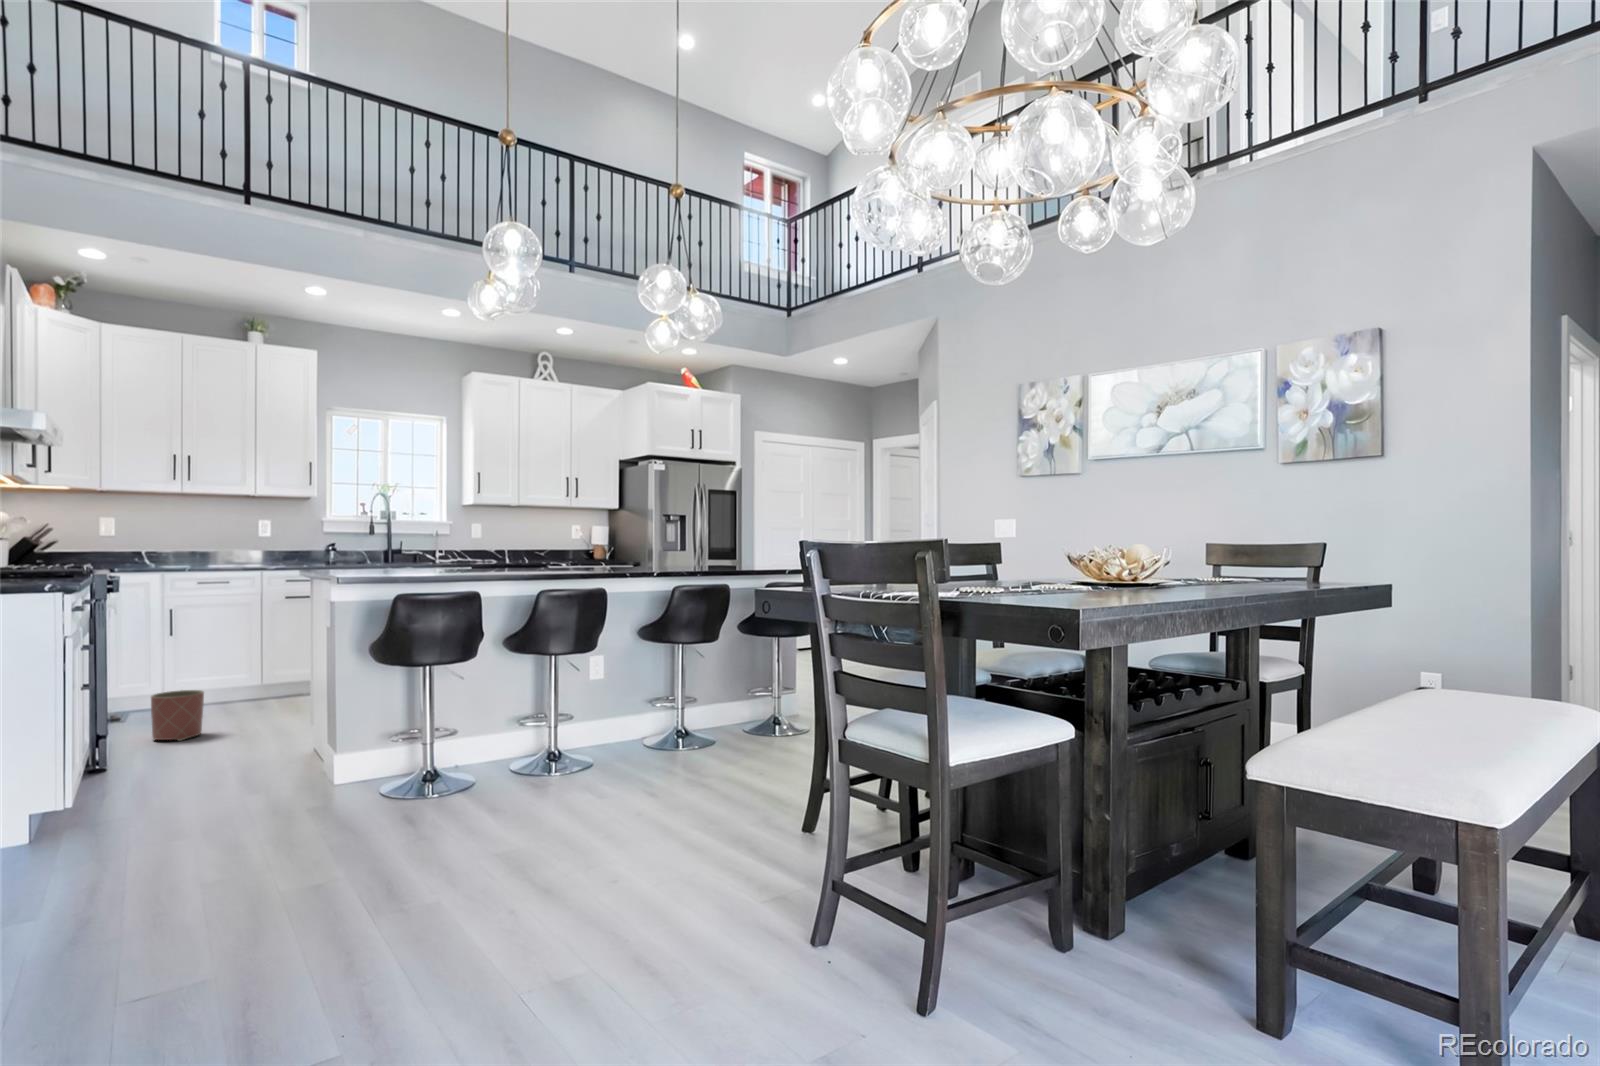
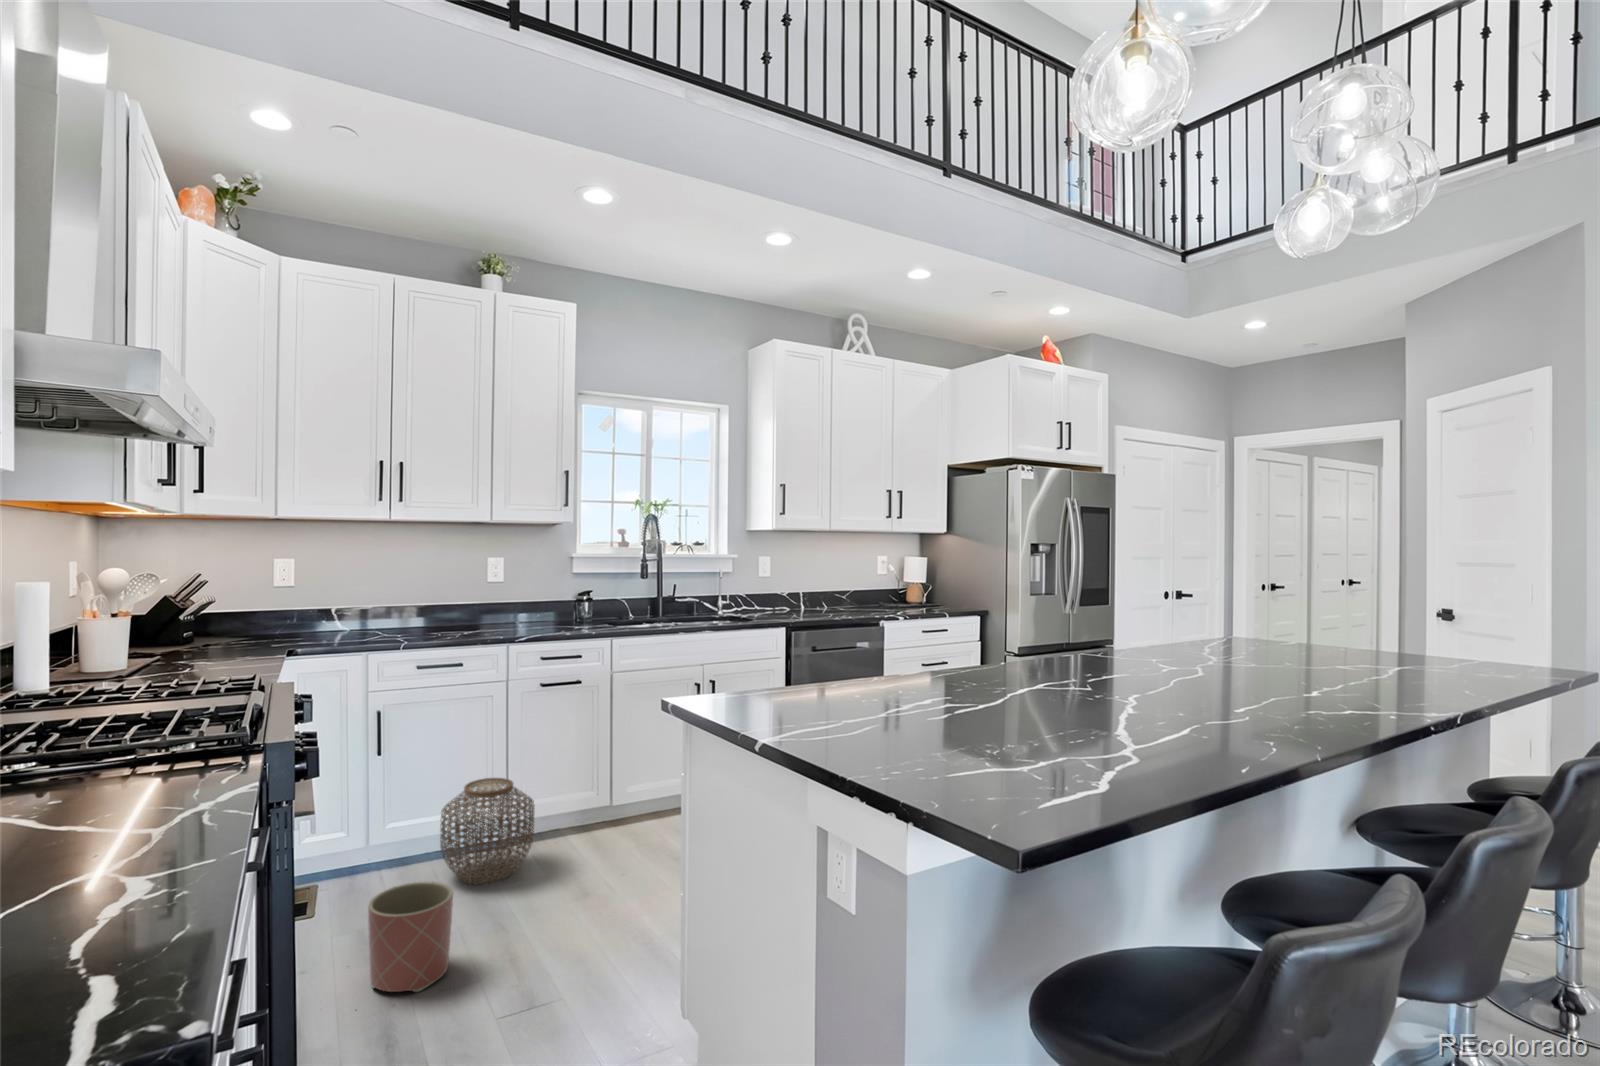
woven basket: none [210,653,276,714] -> present [440,778,534,884]

